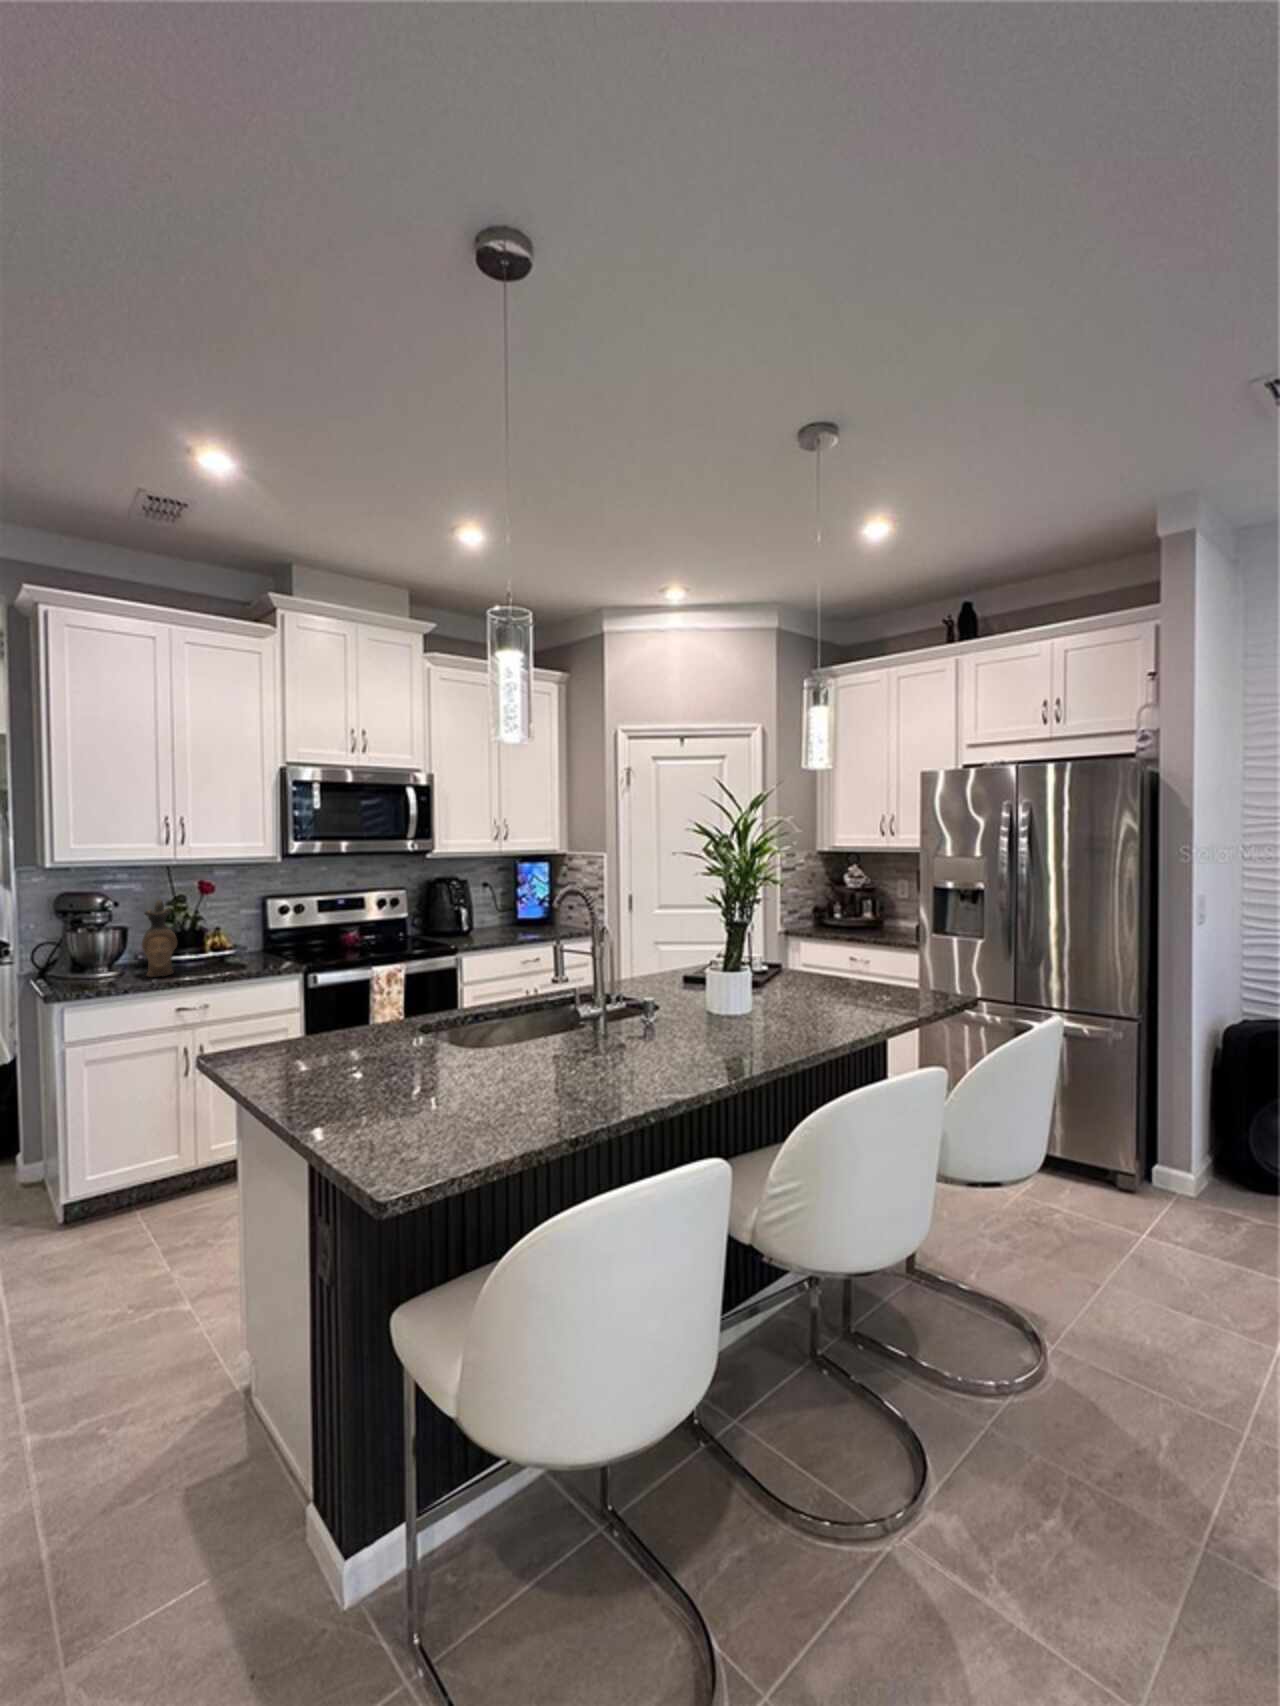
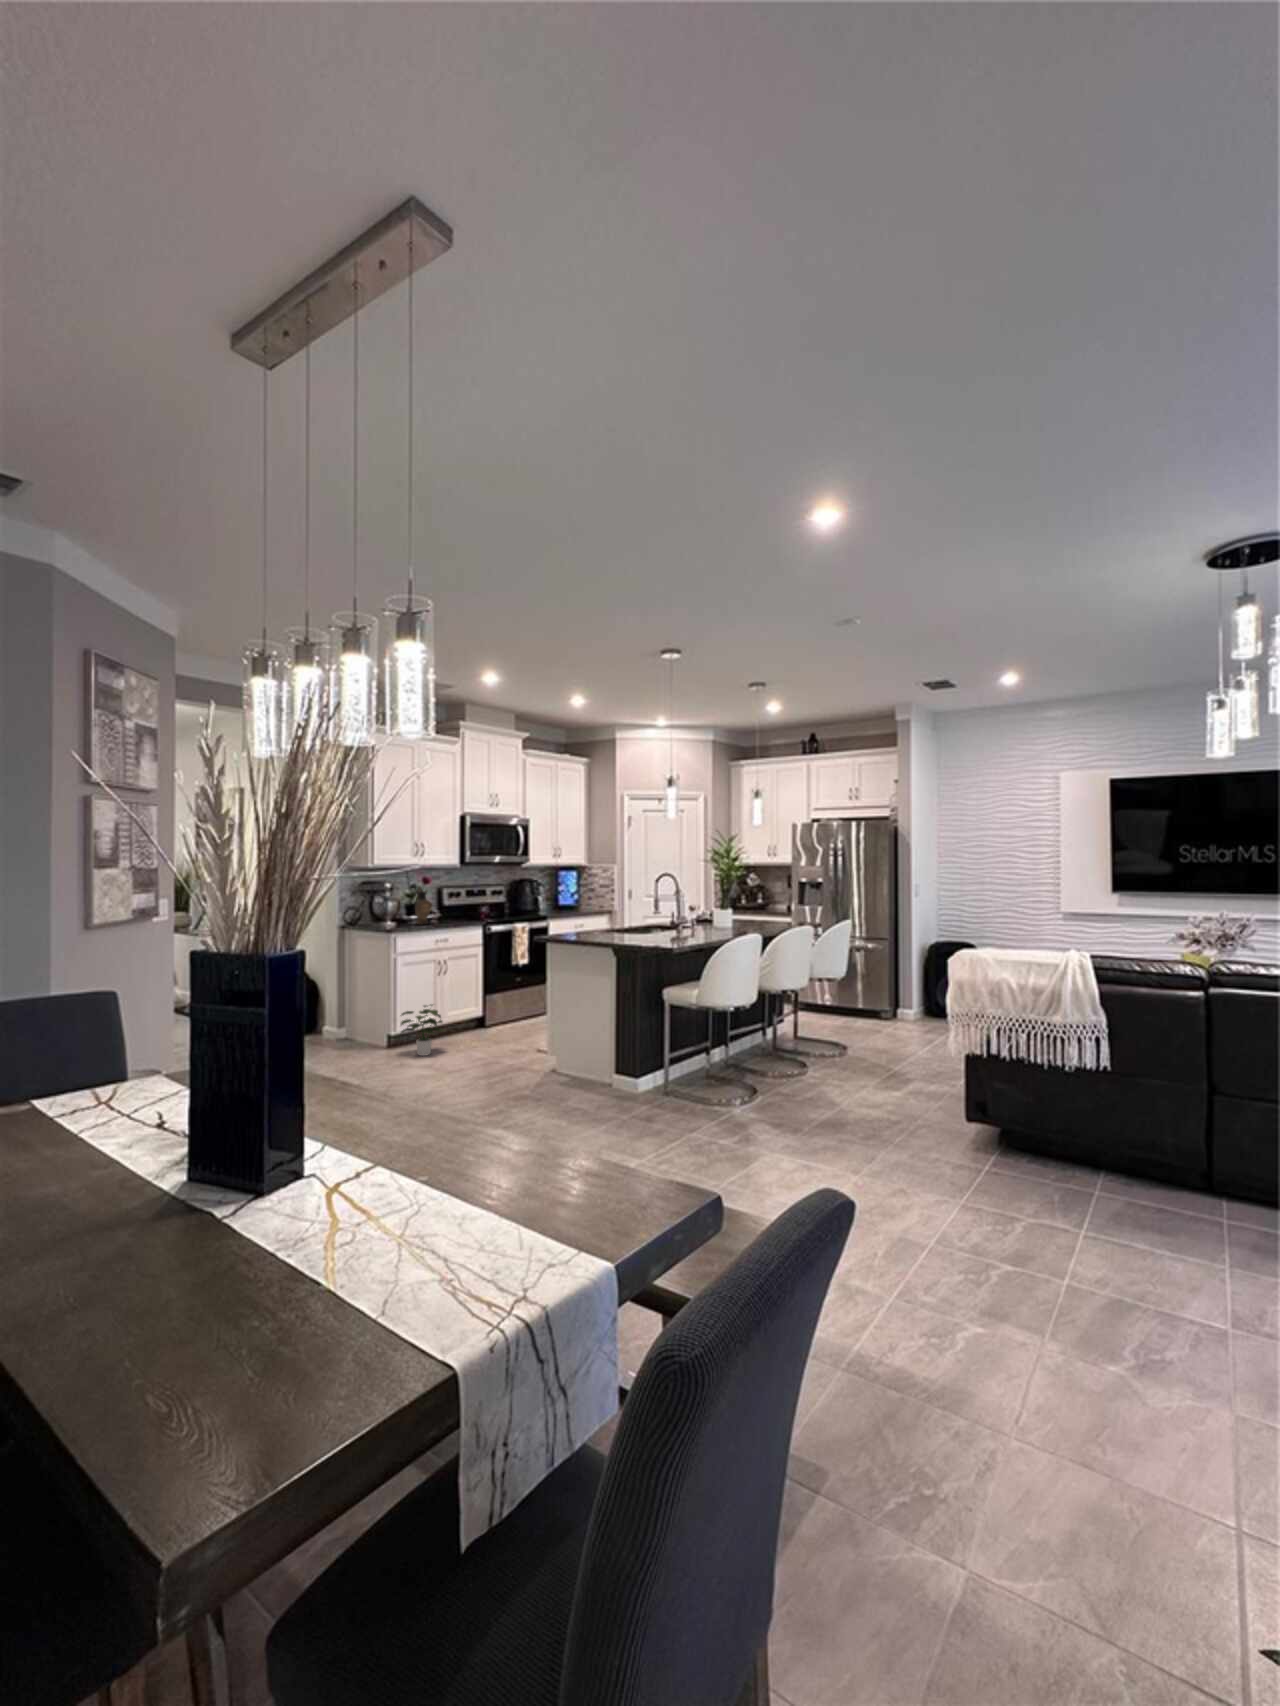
potted plant: none [43,1147,157,1262] -> present [401,1005,444,1056]

